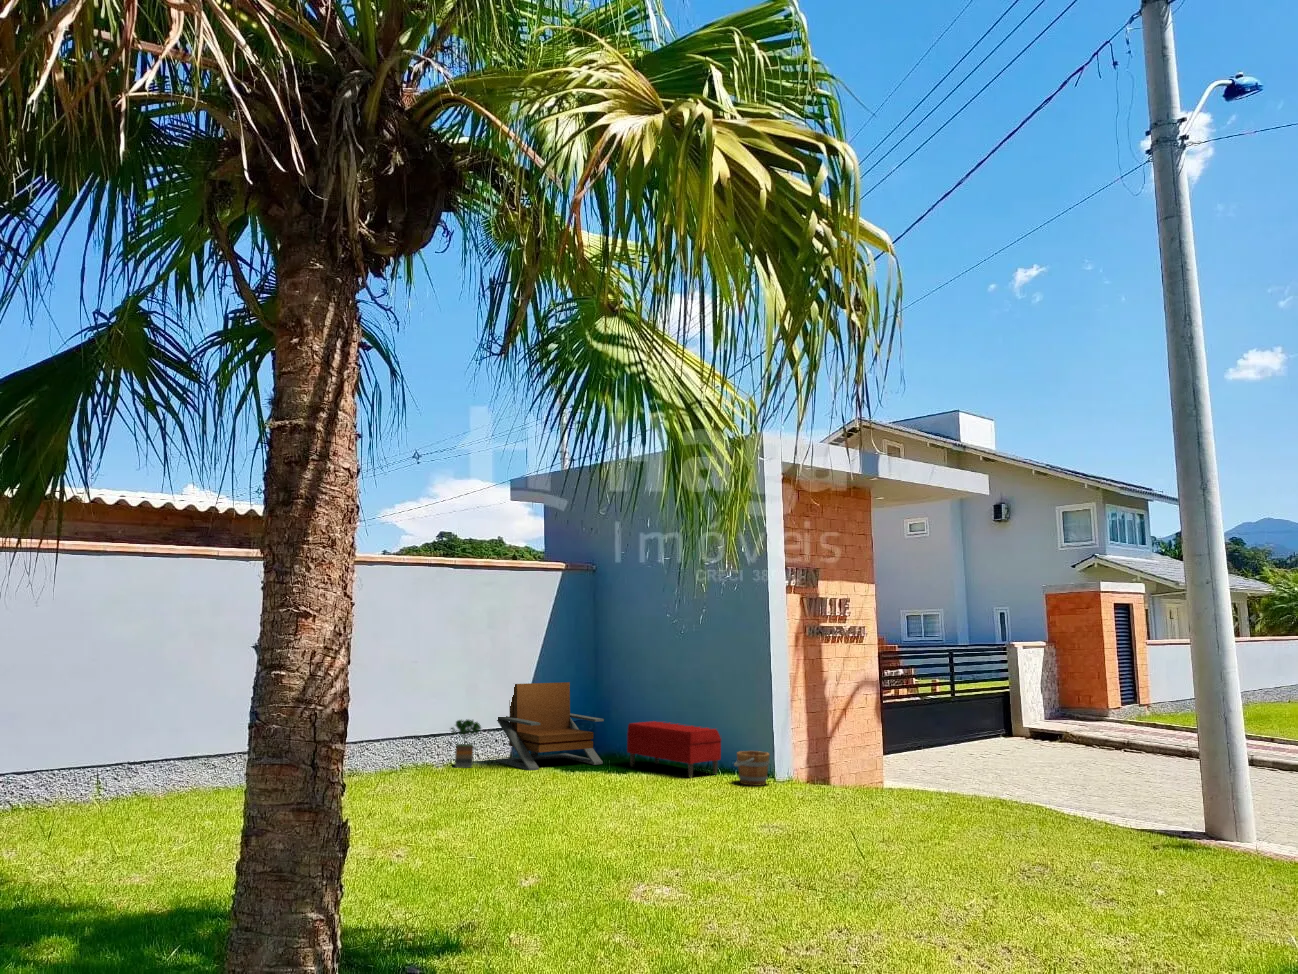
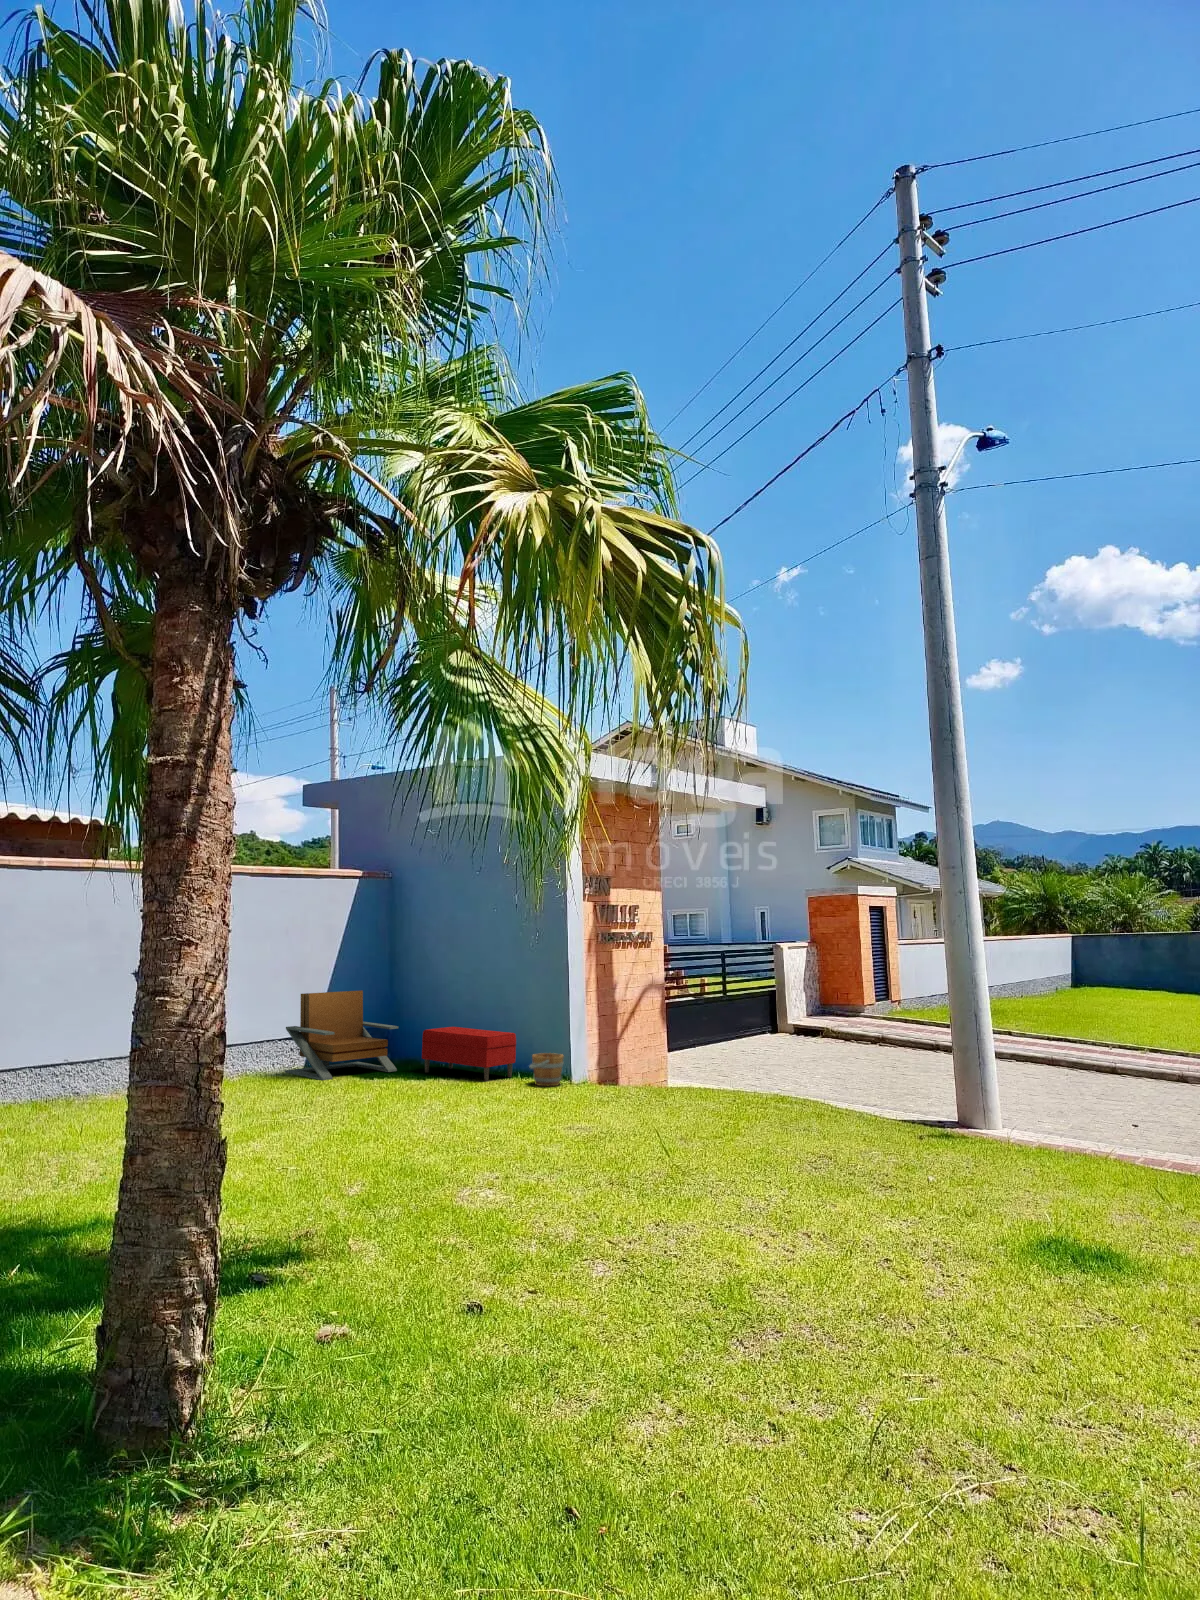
potted tree: present [451,720,481,768] -> none [237,1030,273,1080]

